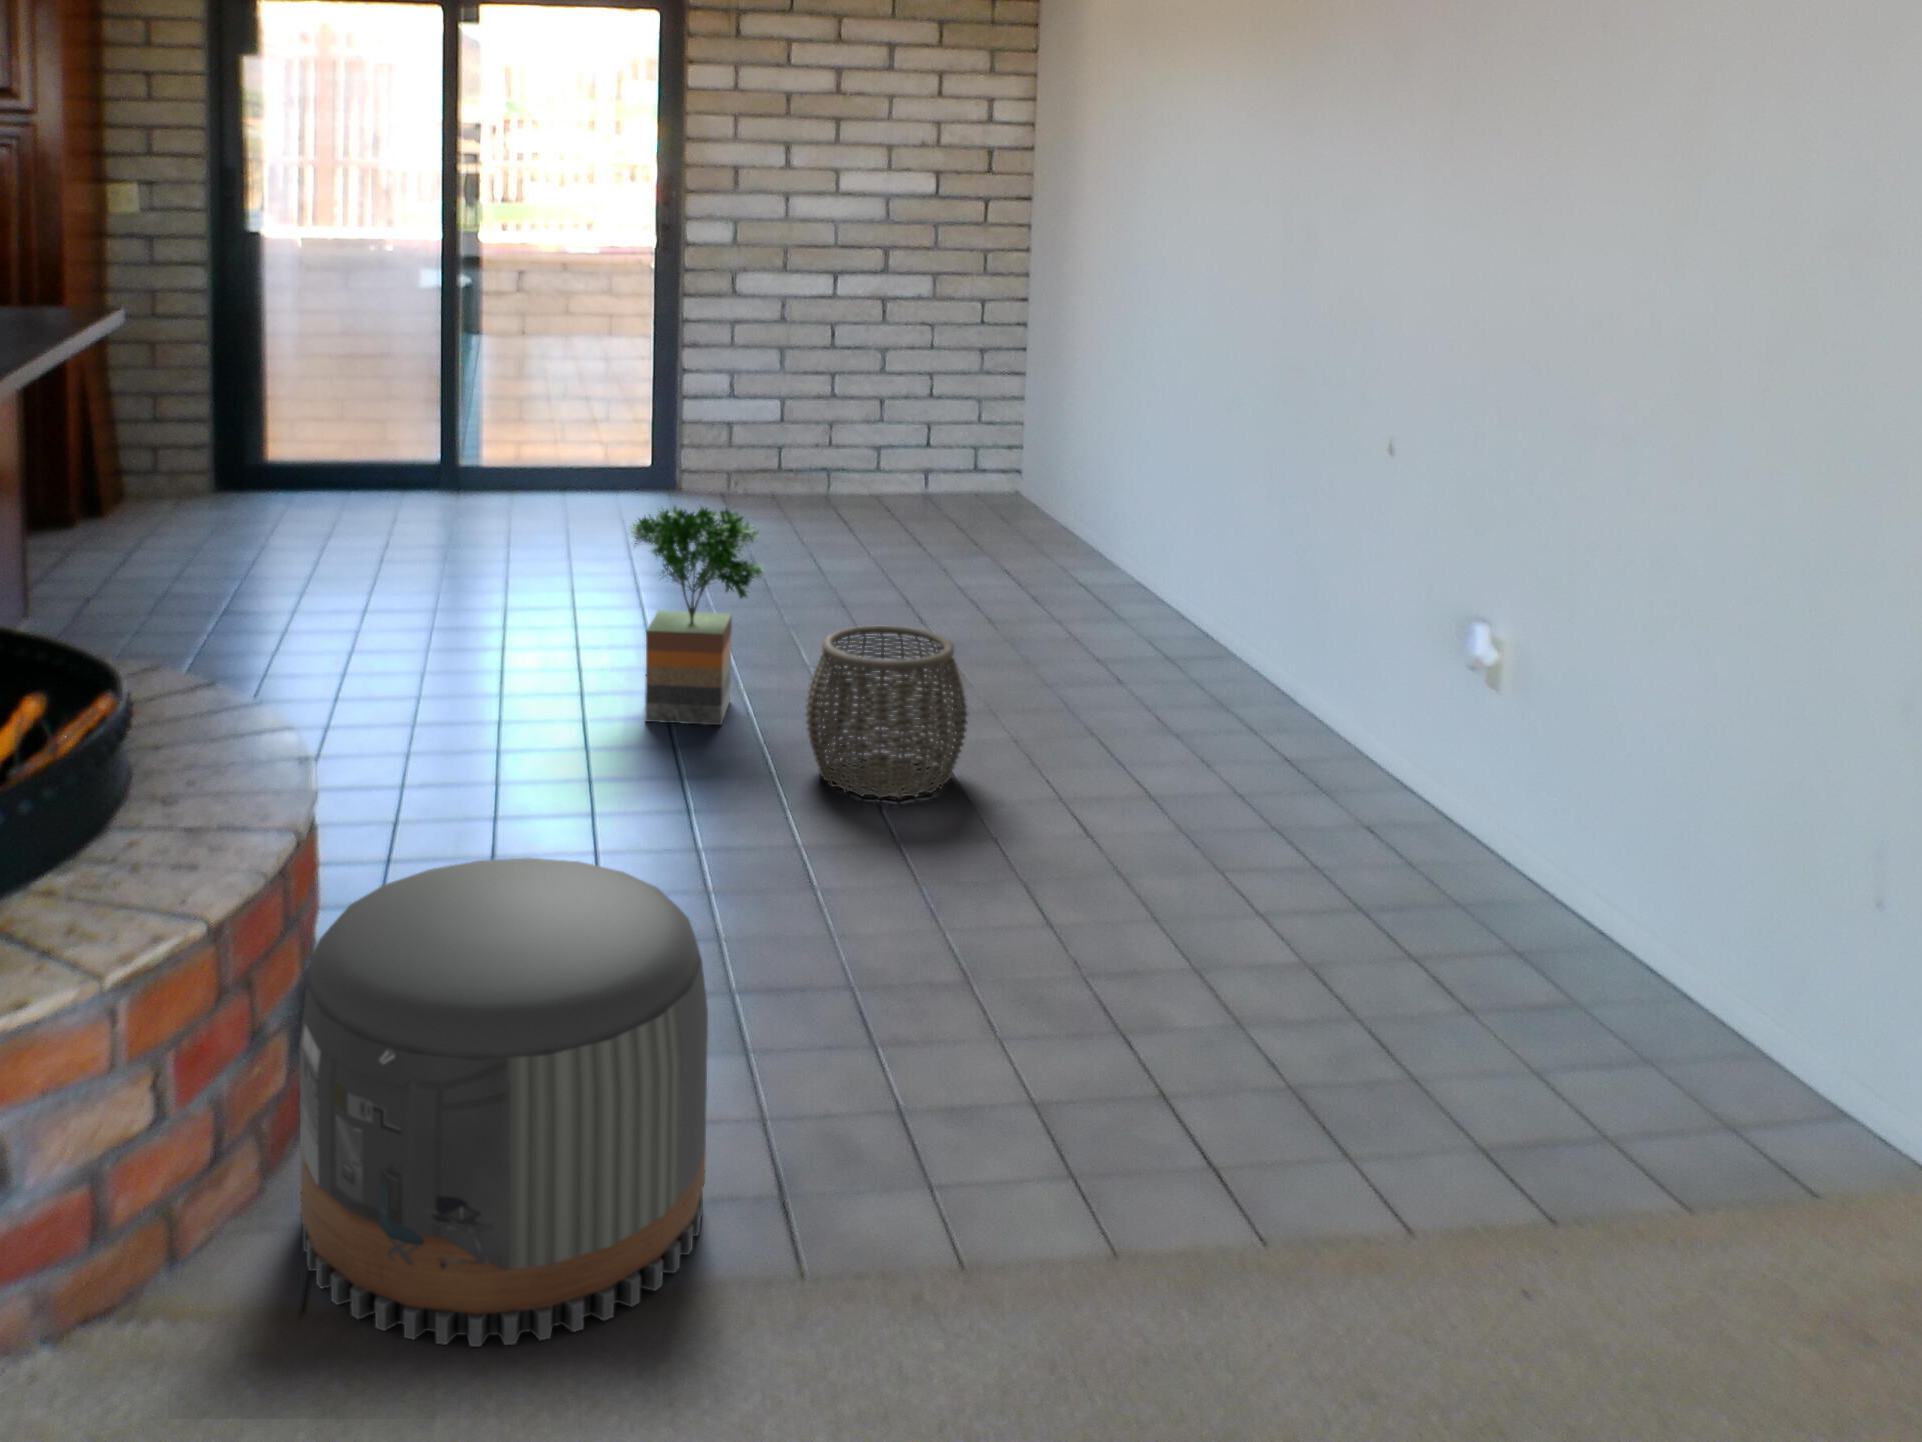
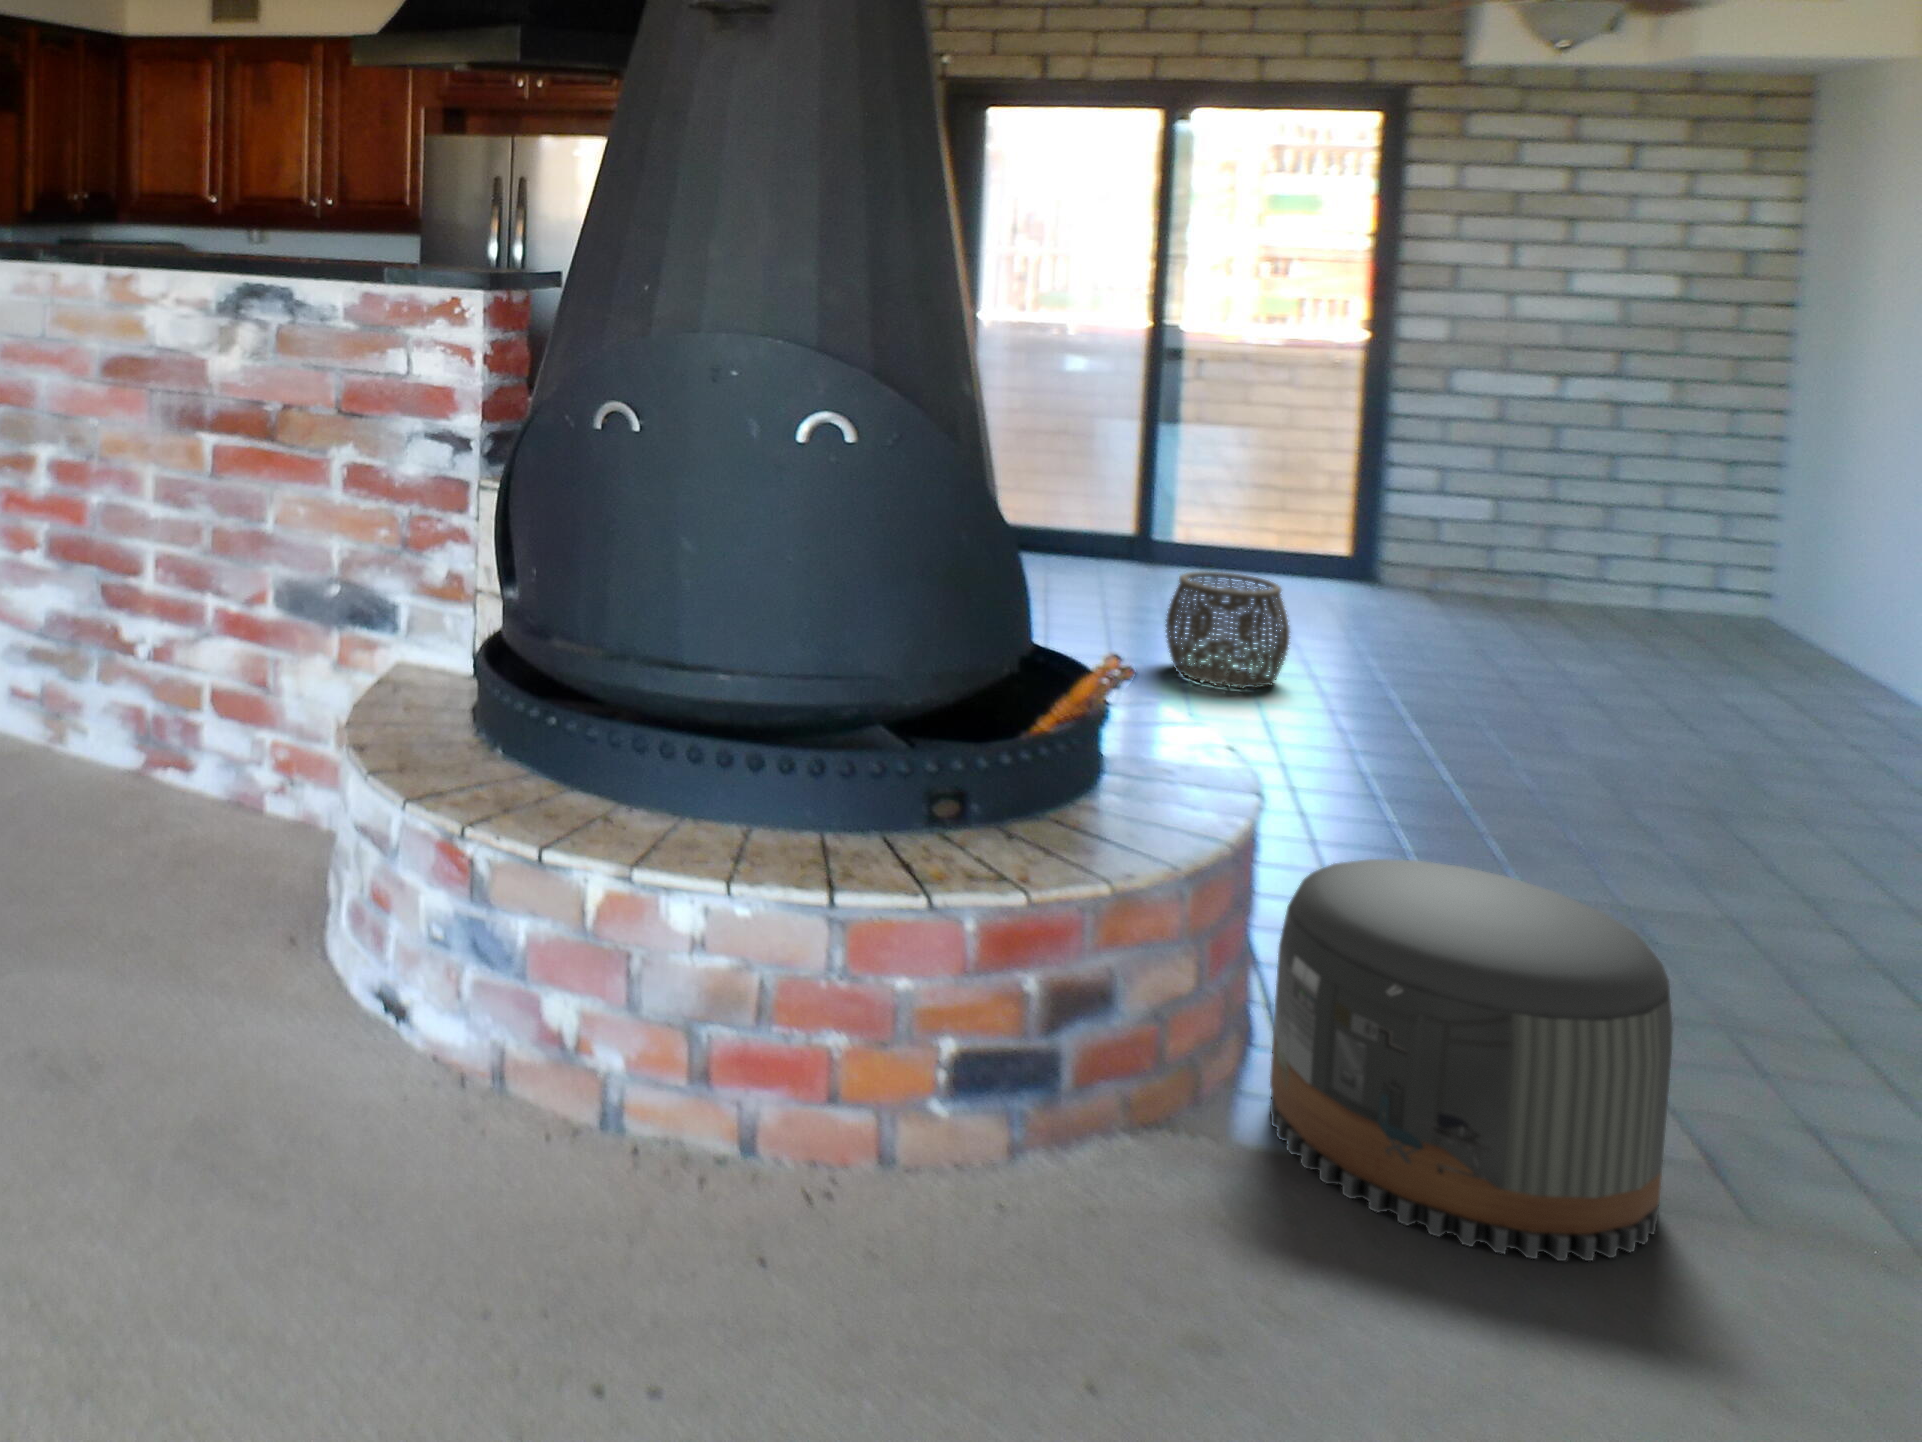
potted tree: present [629,507,763,725] -> none [1409,589,1570,808]
woven basket: present [805,626,968,798] -> present [1166,571,1290,688]

